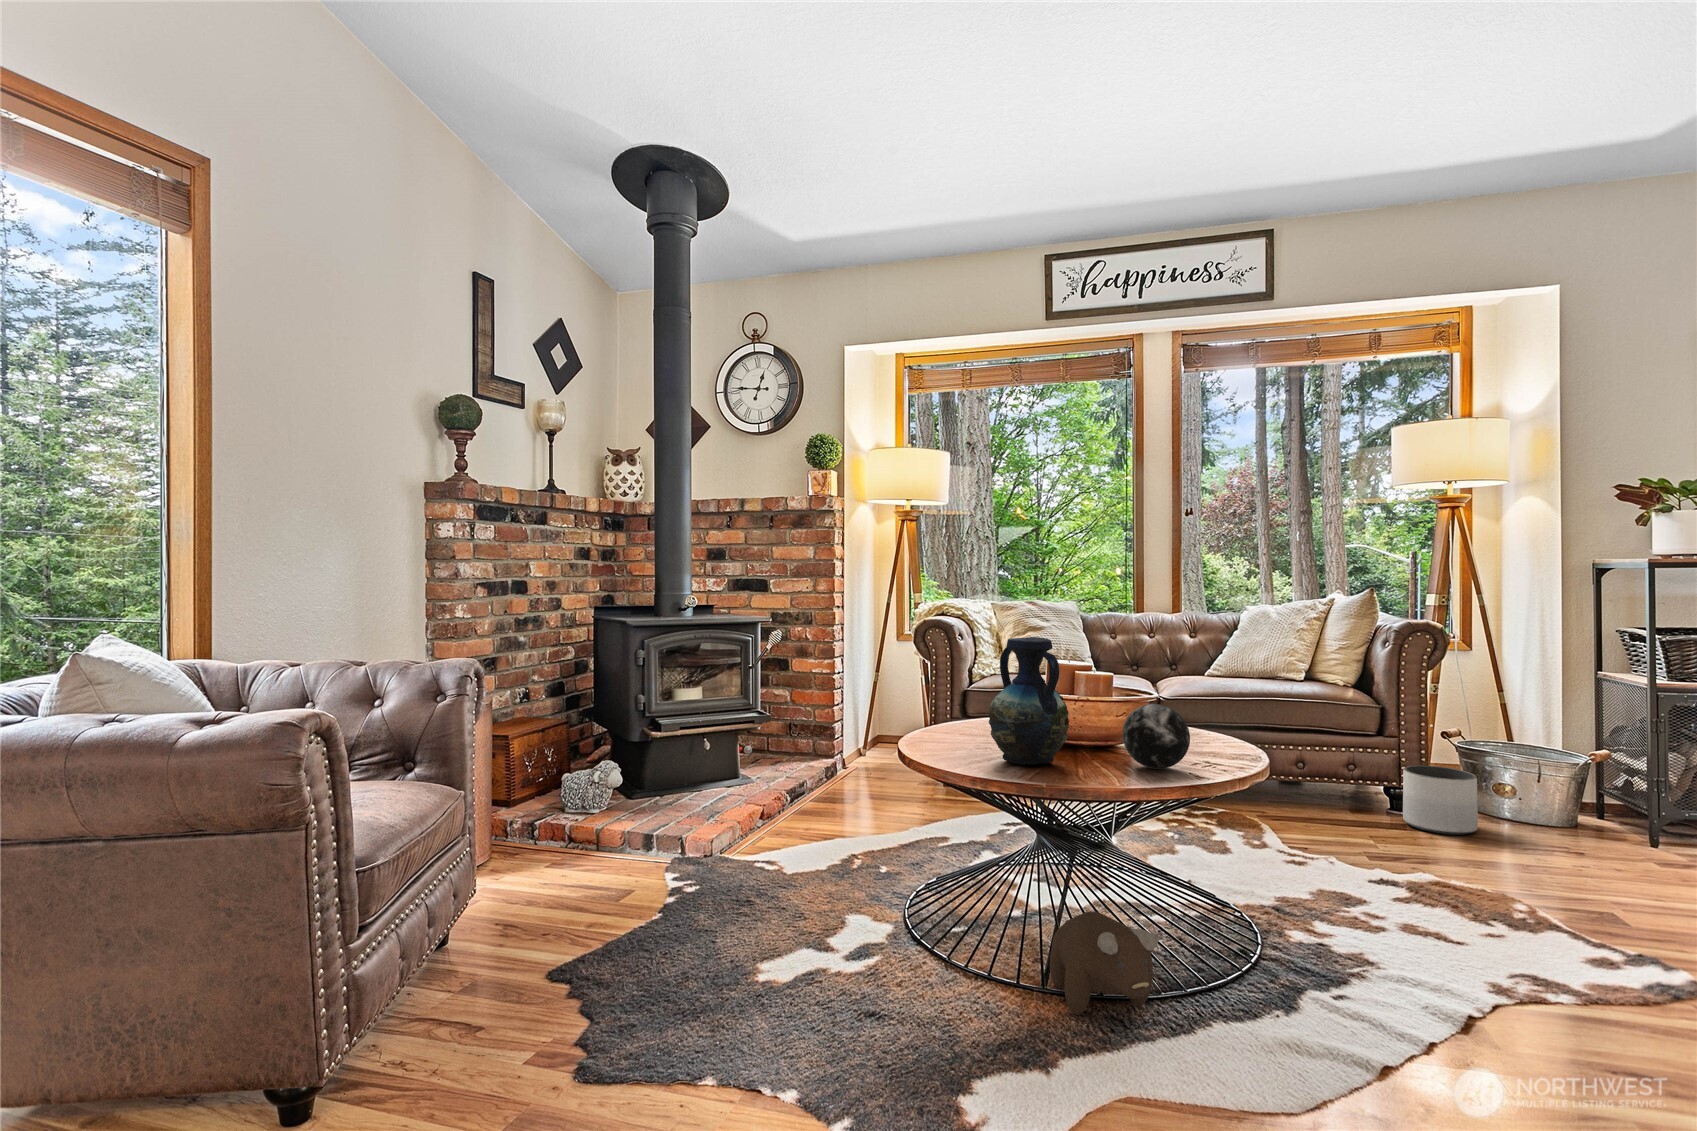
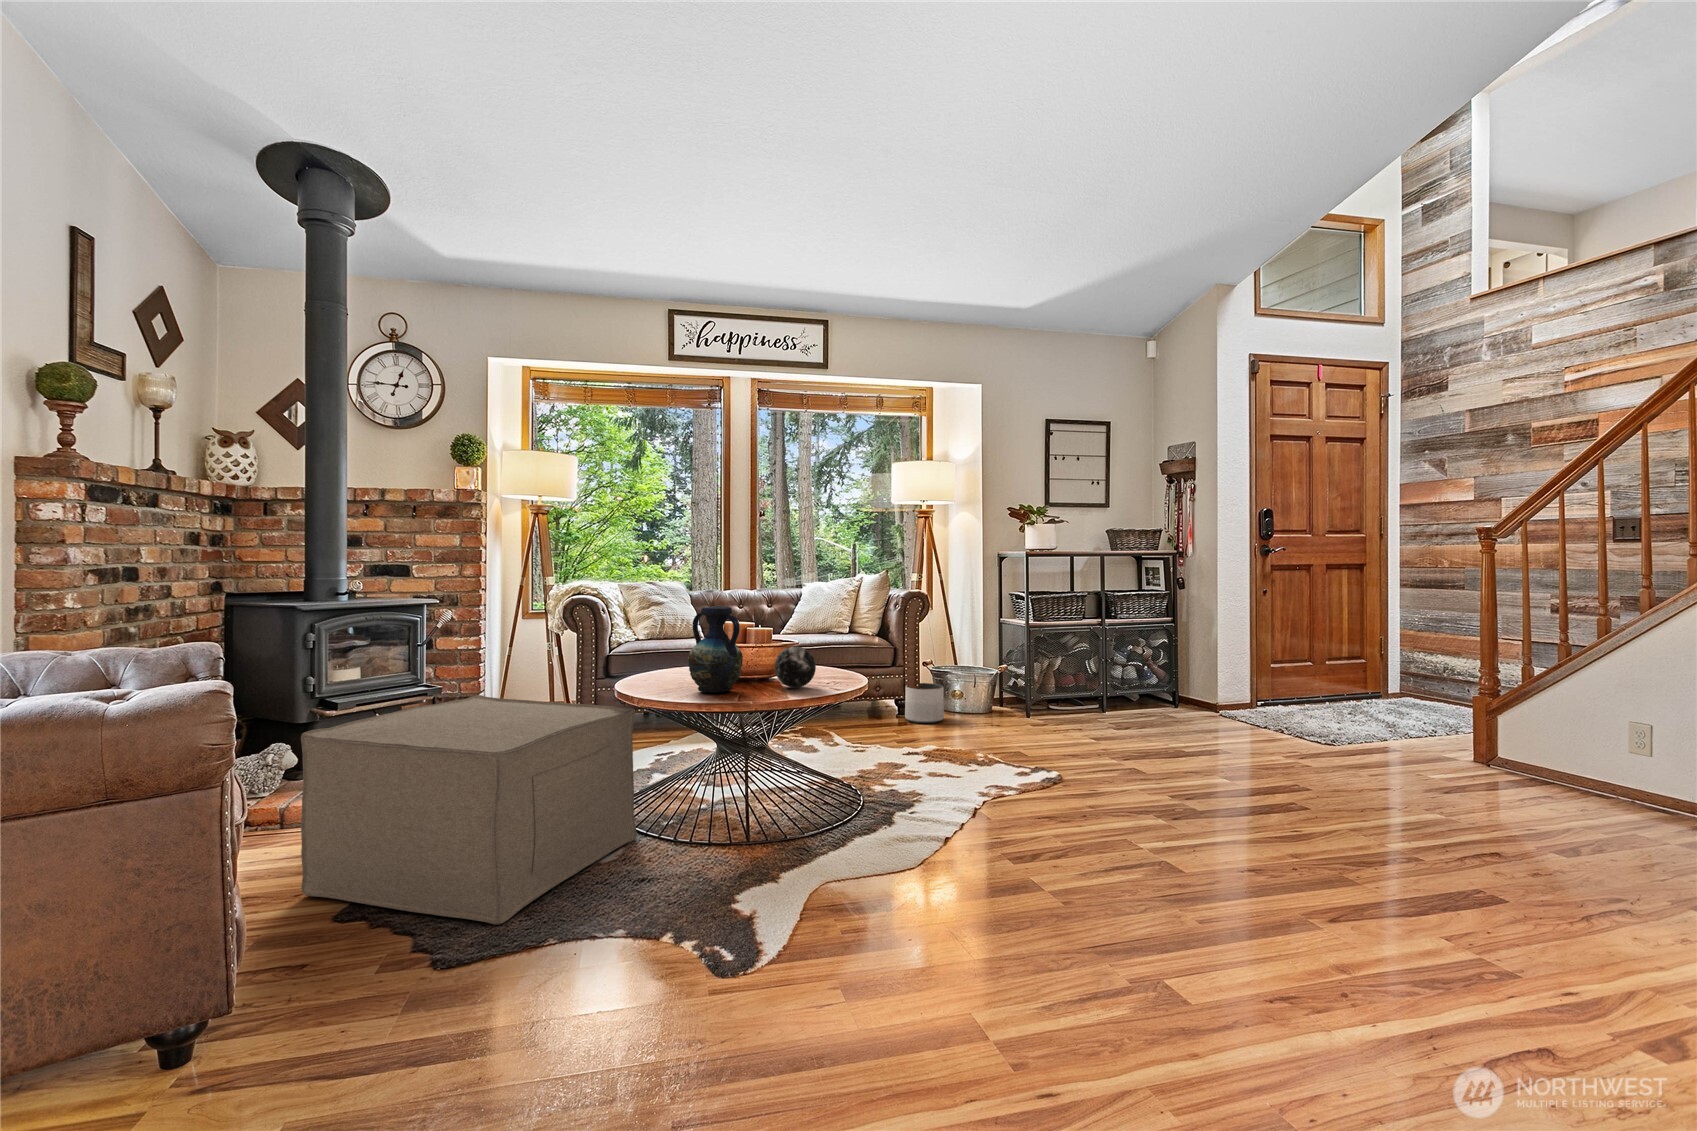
ottoman: none [541,734,916,1054] -> present [301,695,637,925]
plush toy: present [1050,911,1159,1015] -> none [735,782,808,847]

